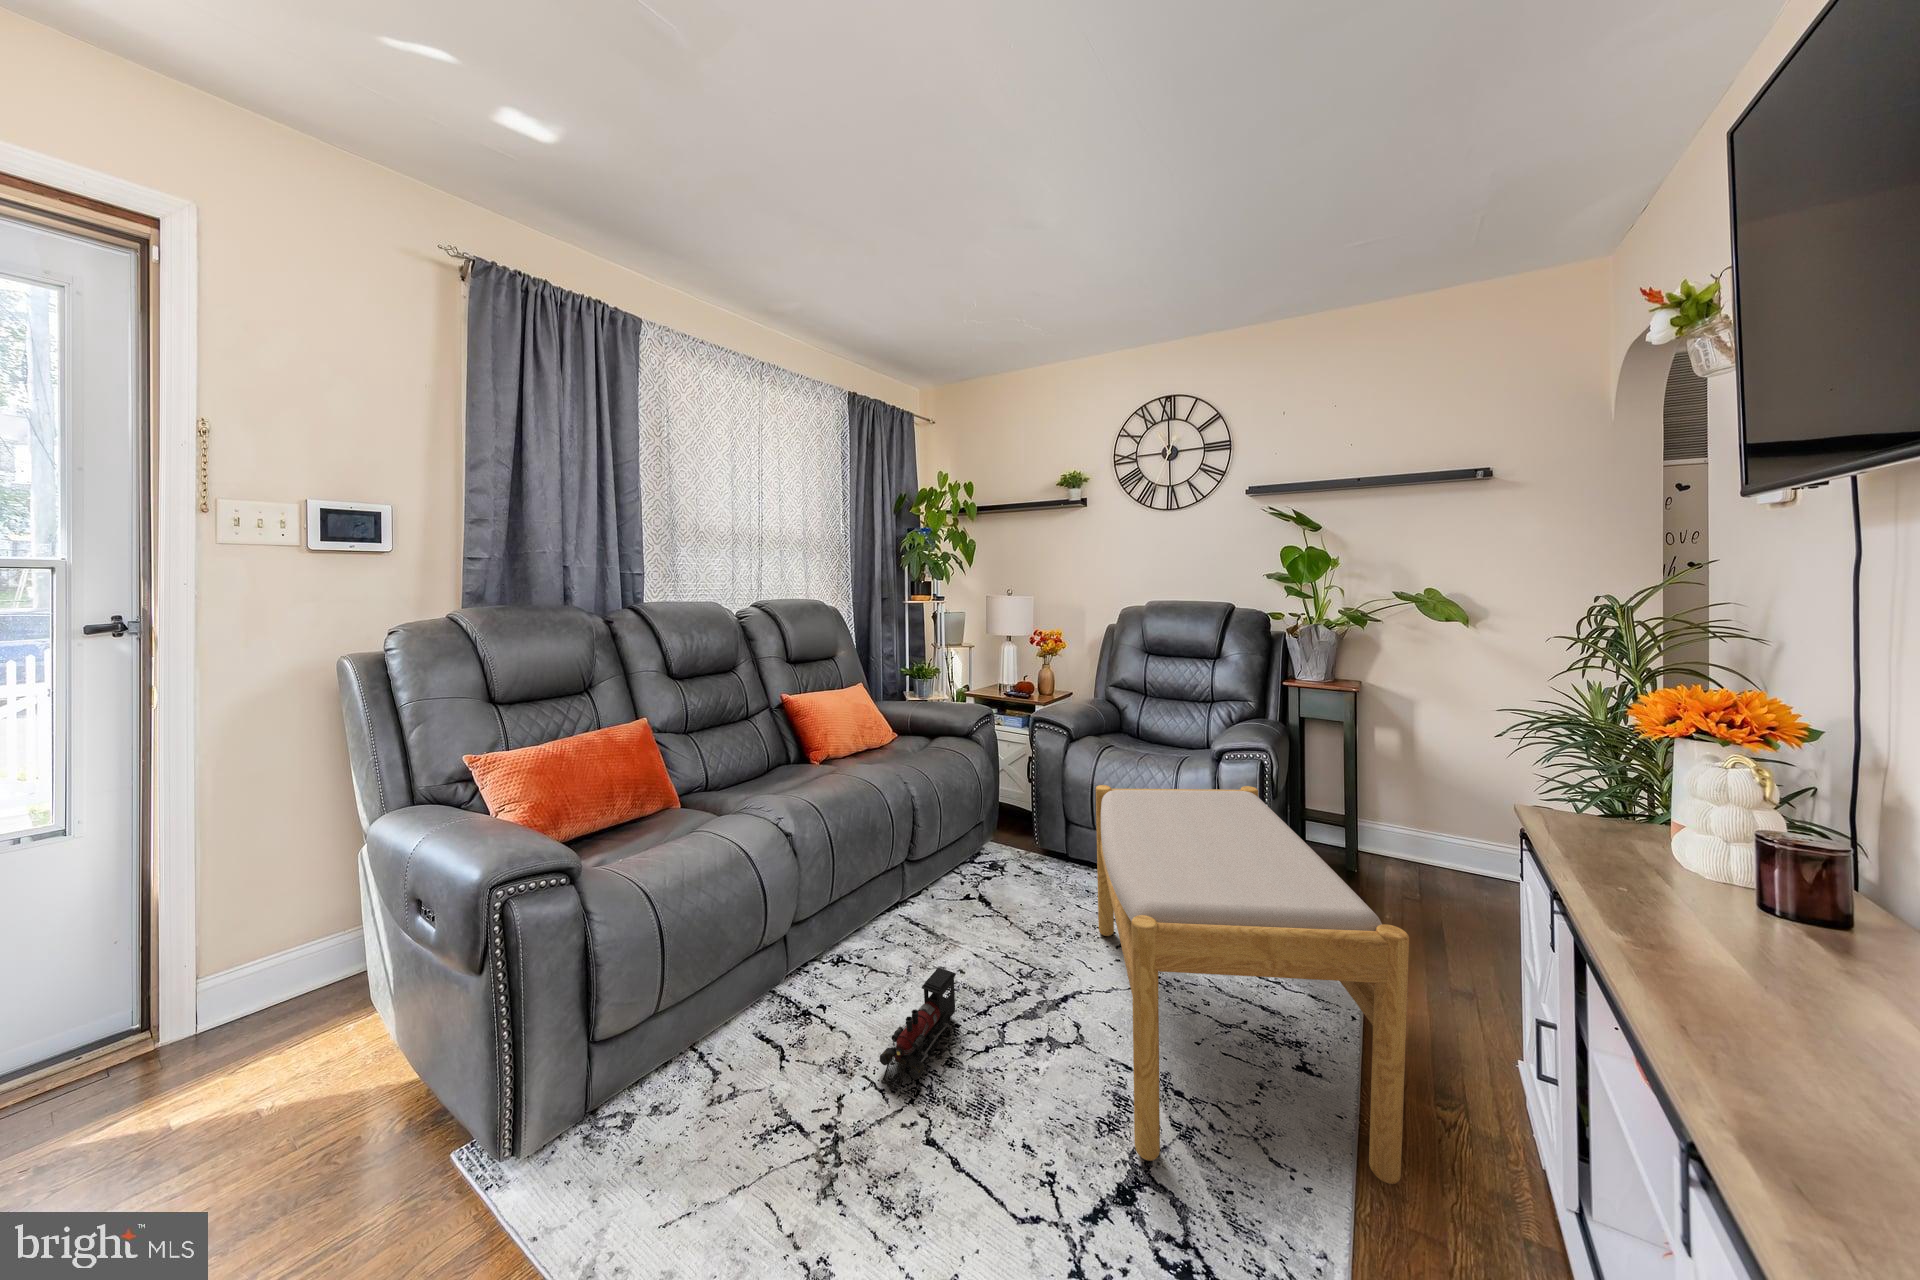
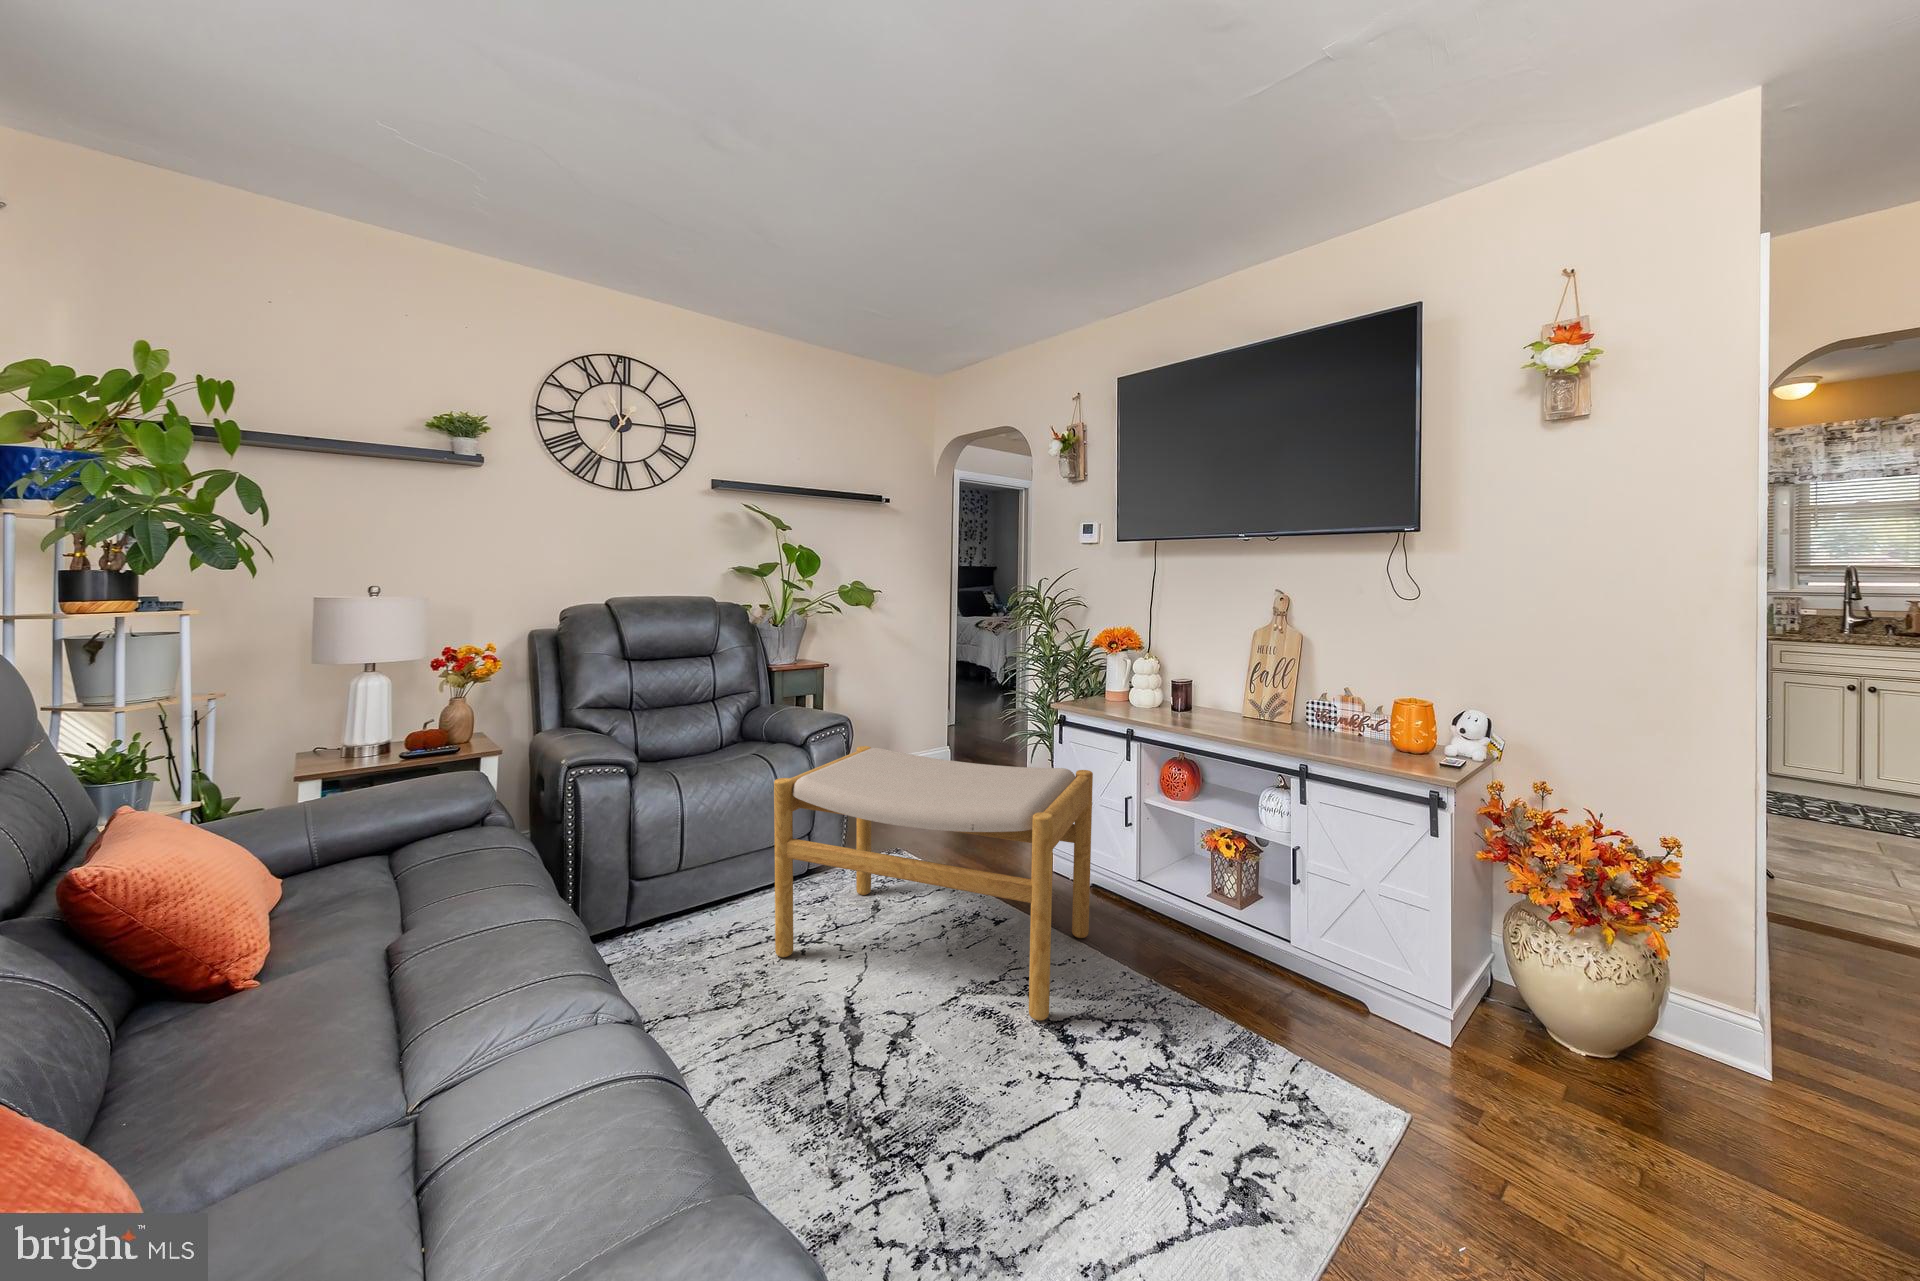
toy train: present [880,968,956,1089] -> none [792,1040,906,1183]

